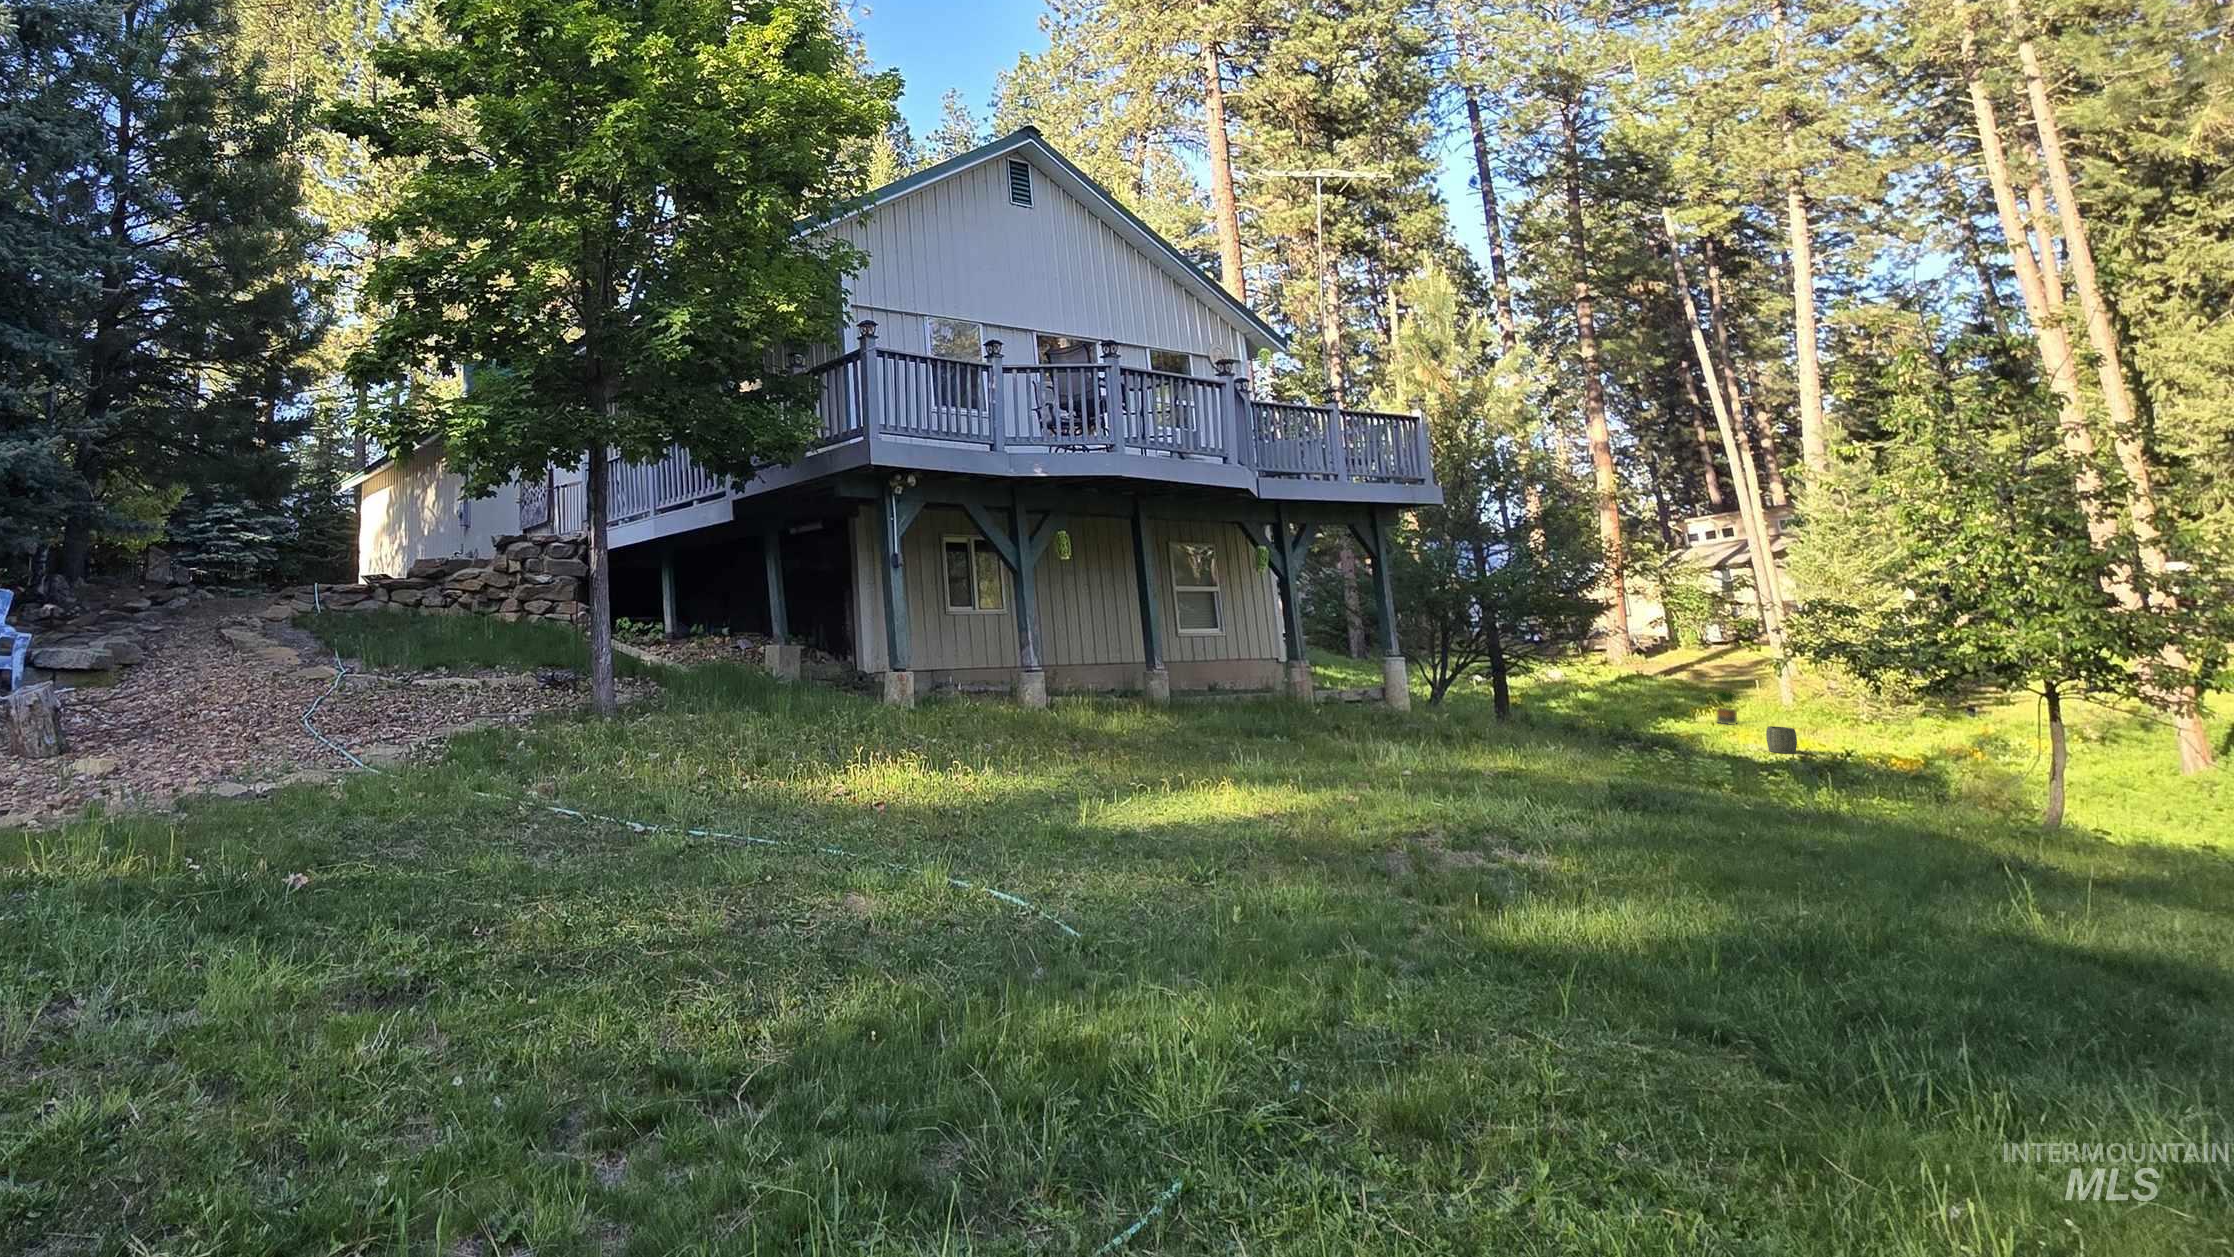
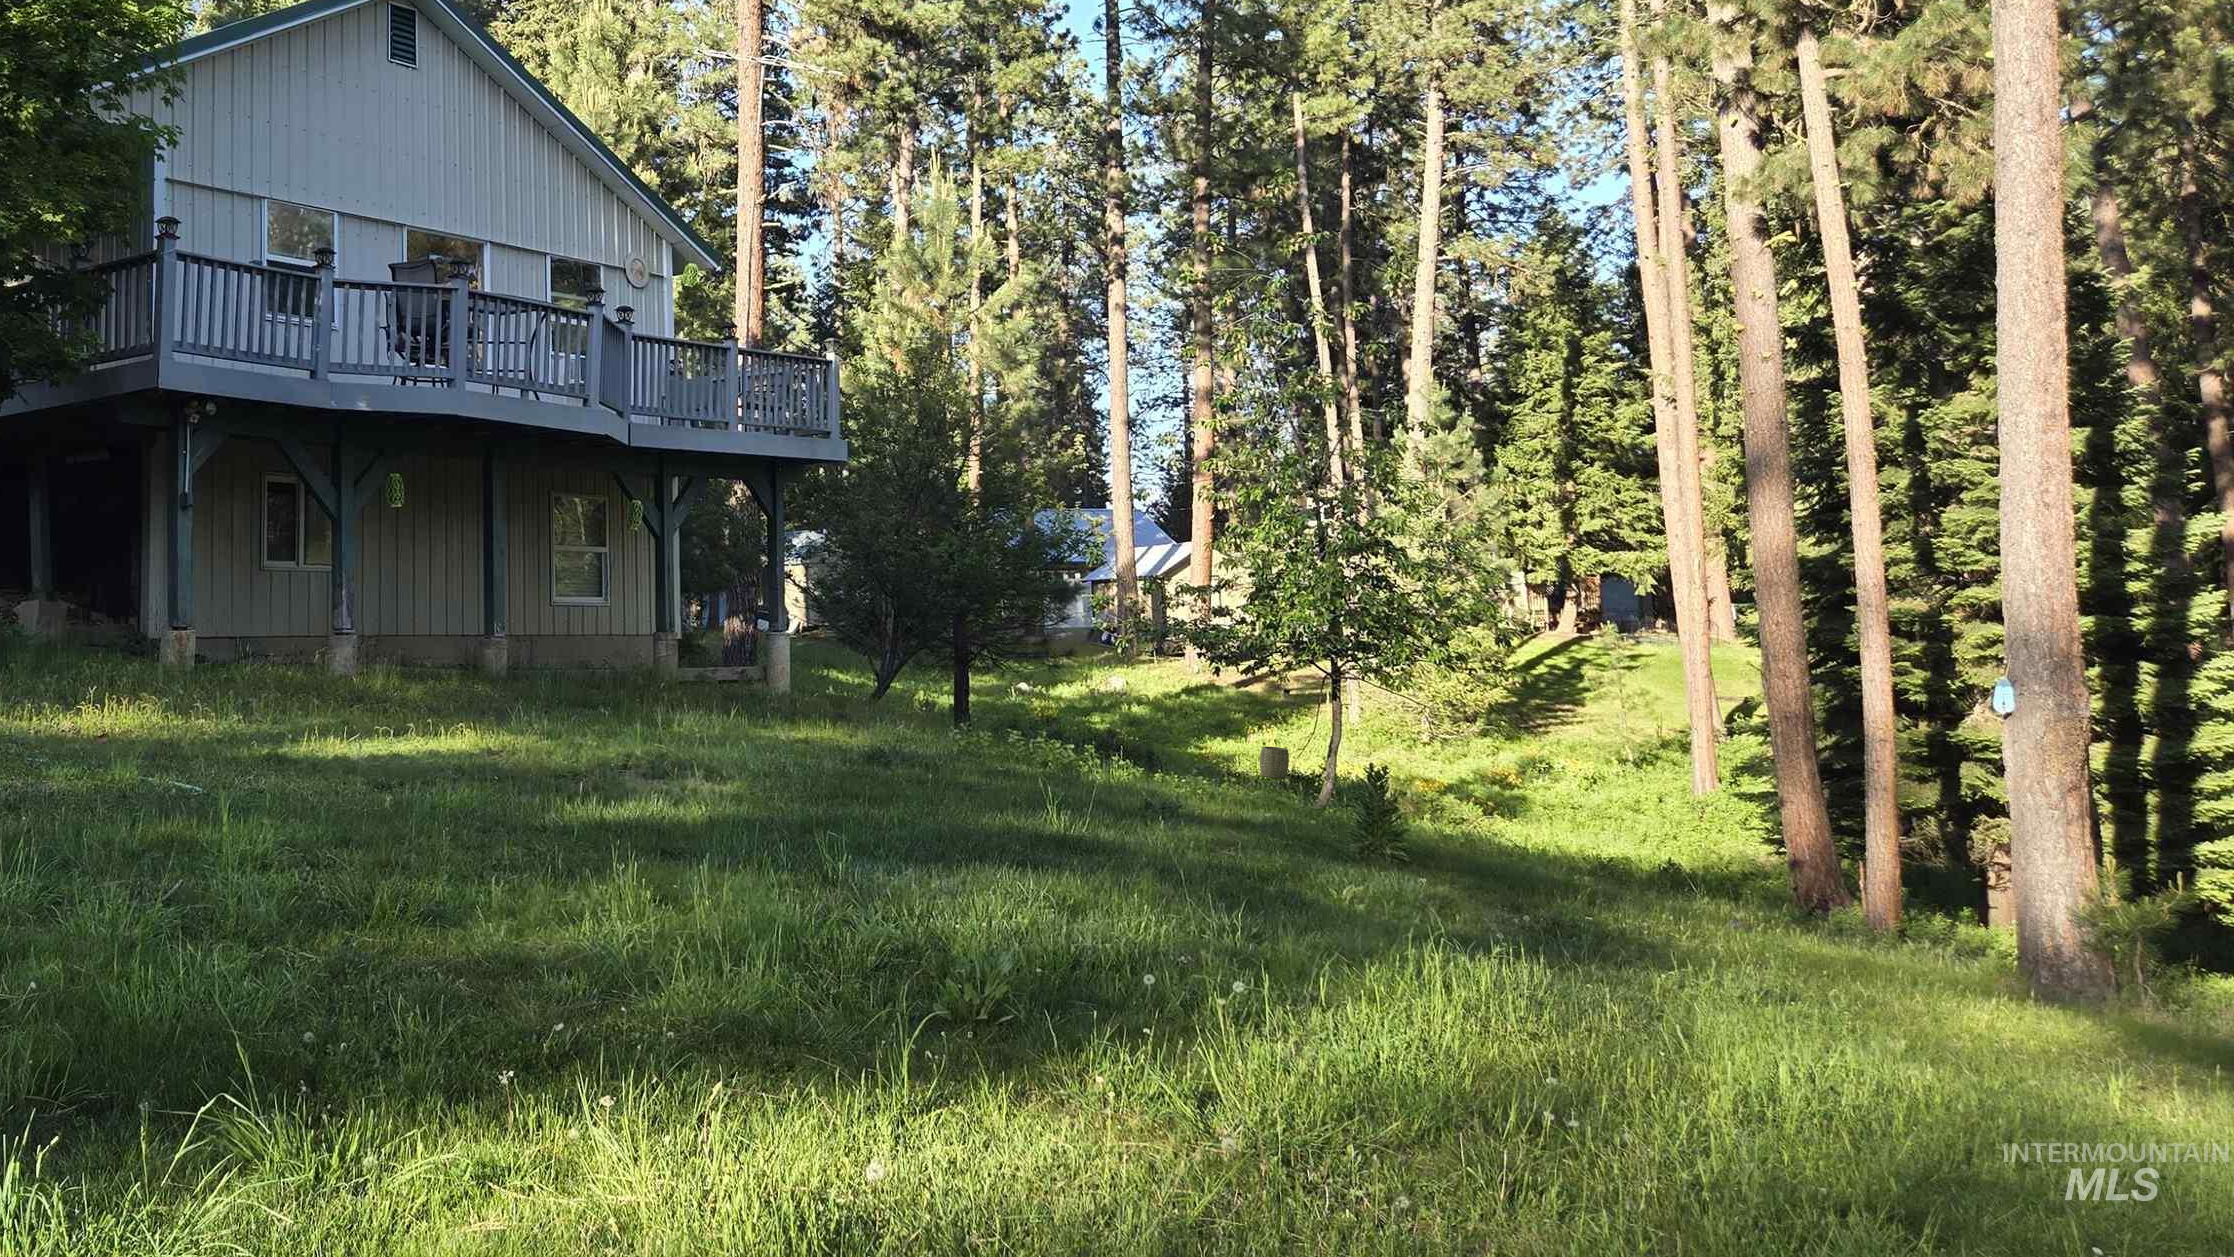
potted tree: present [1716,691,1737,725] -> none [1242,705,1270,746]

